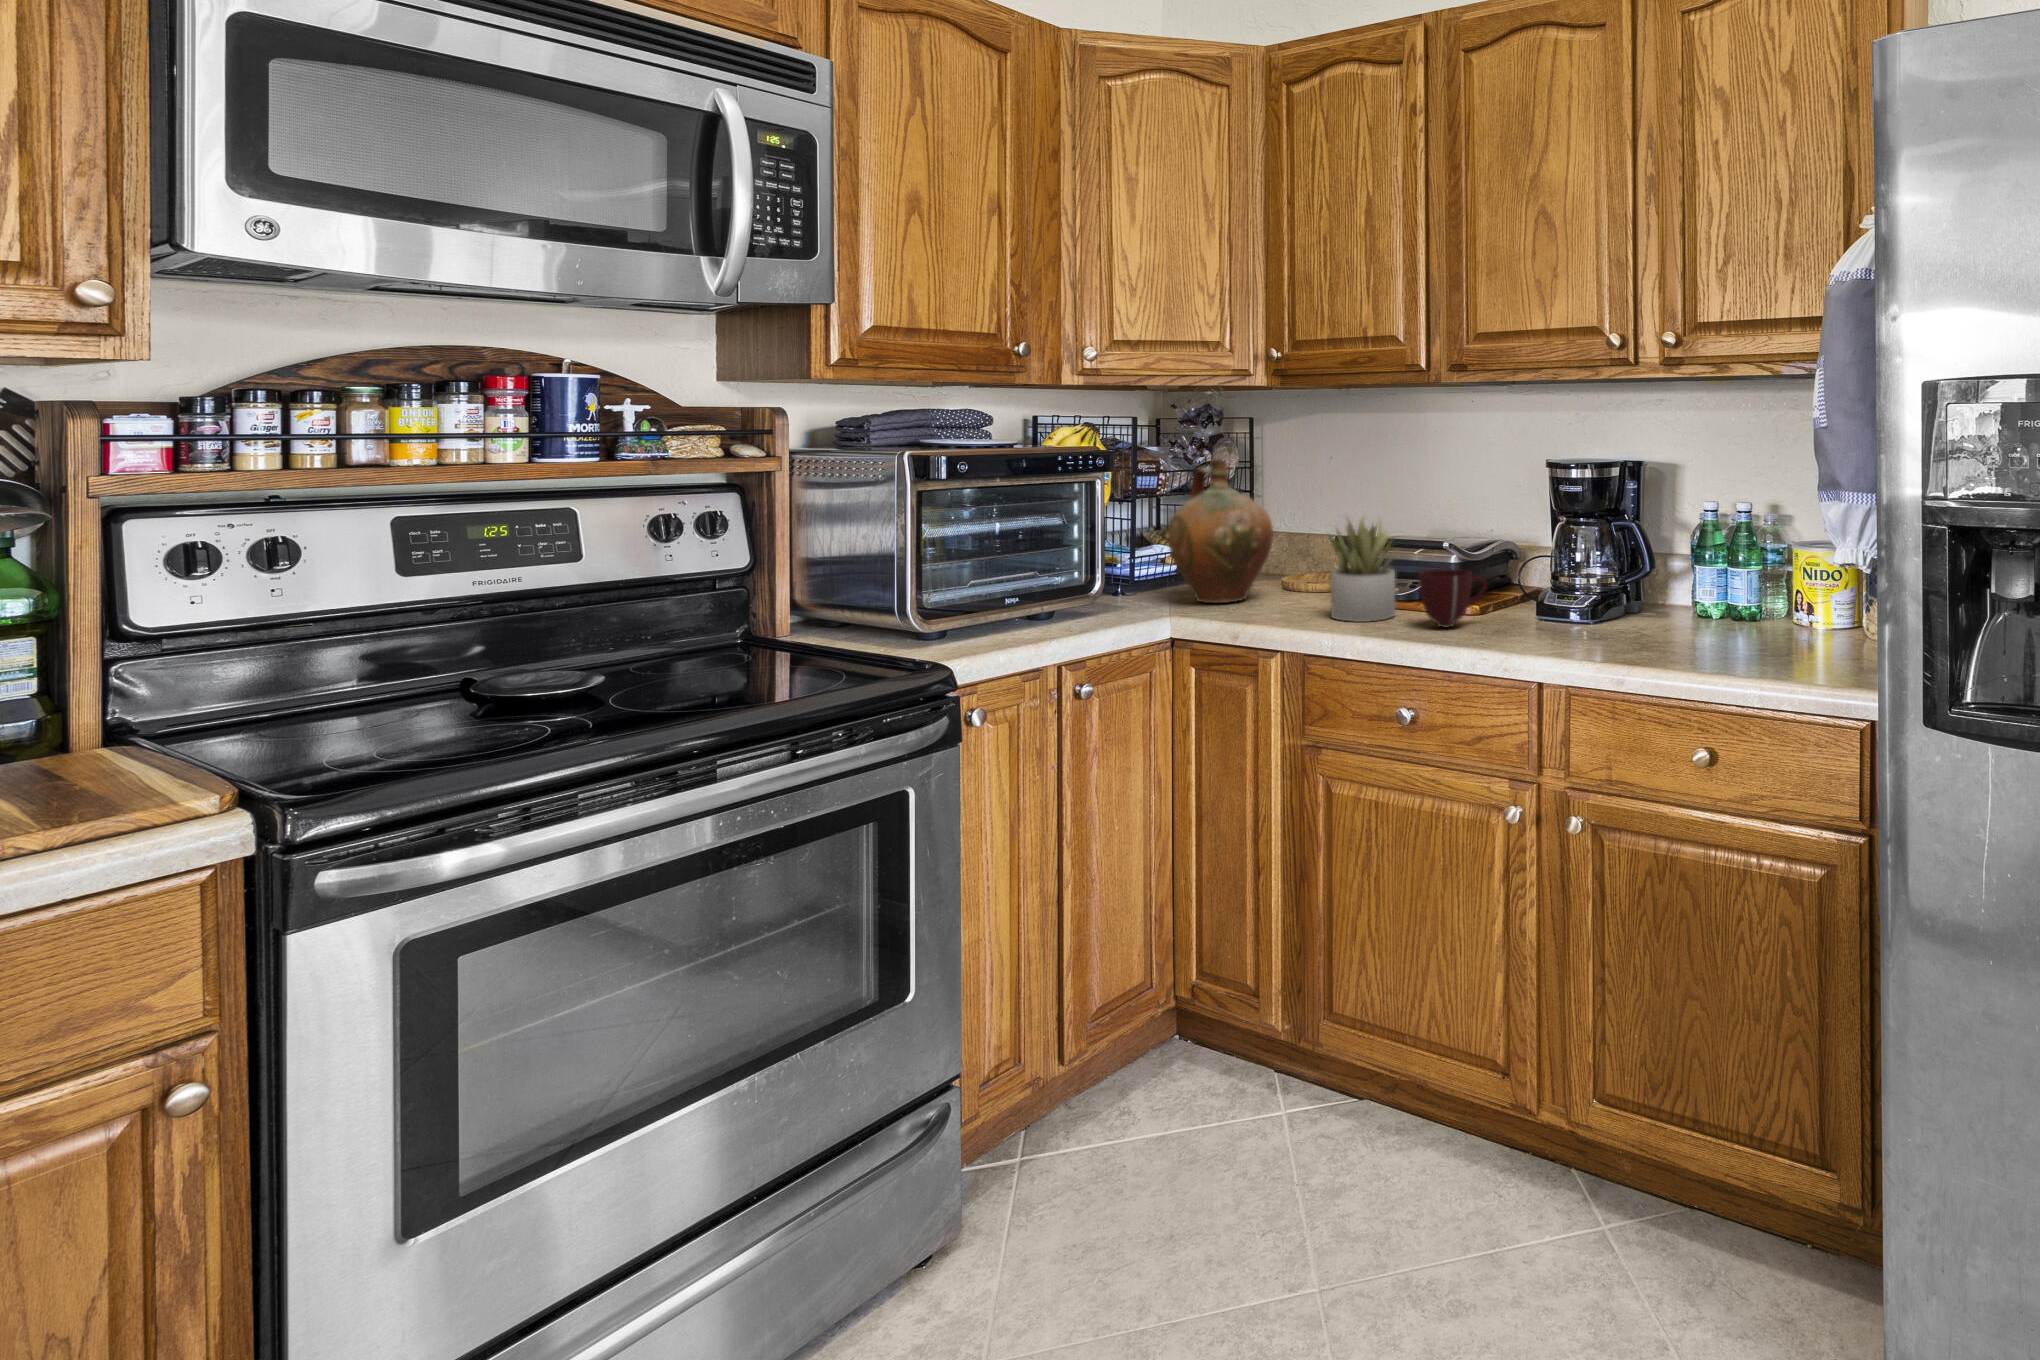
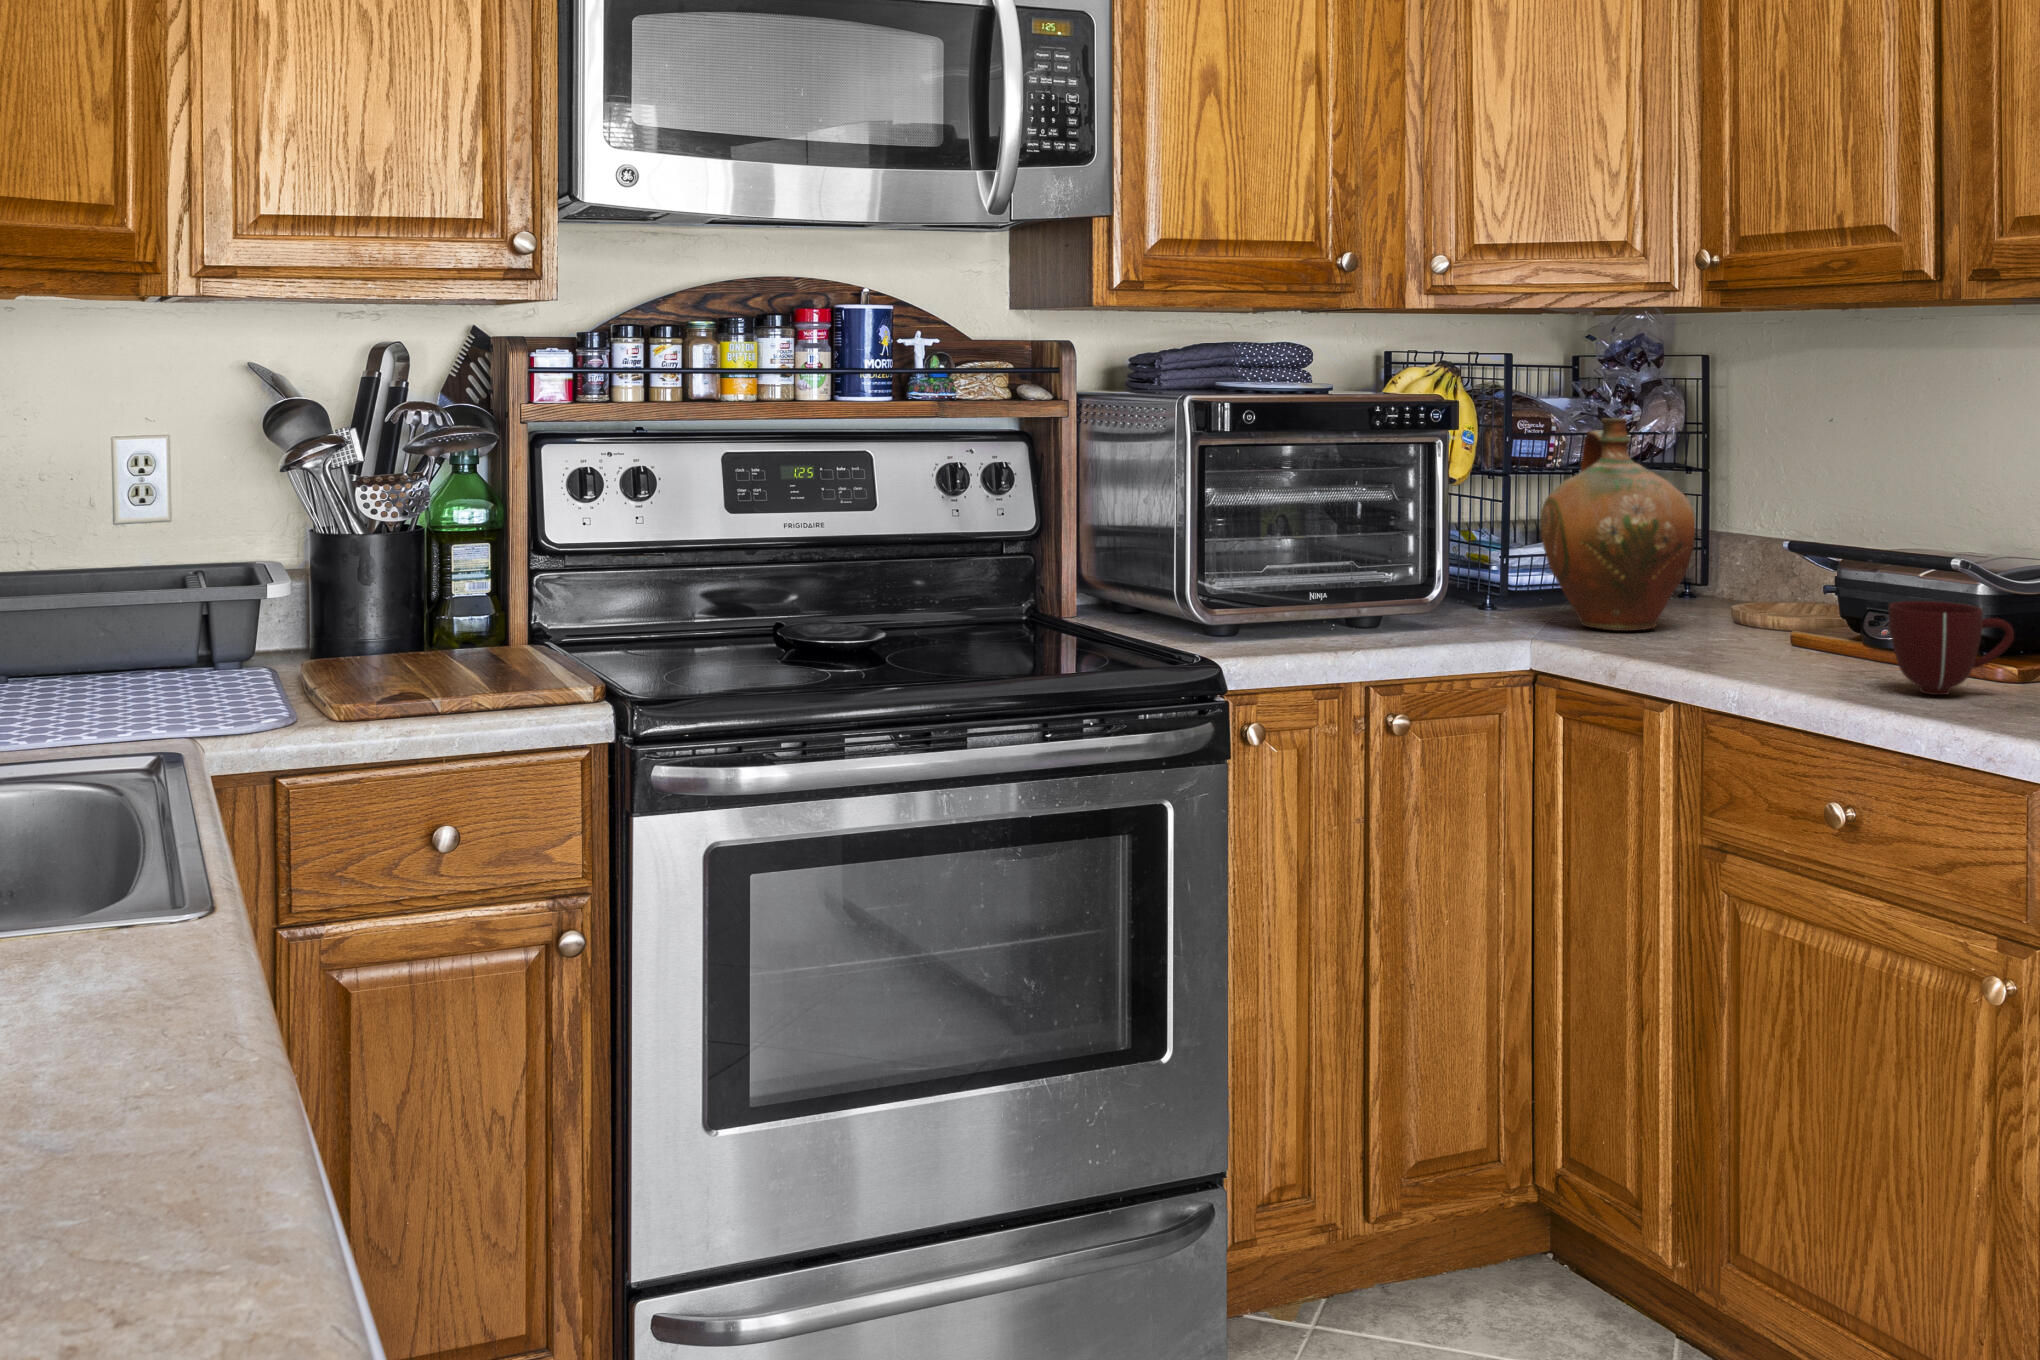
succulent plant: present [1328,517,1395,622] -> none [1753,506,1873,675]

